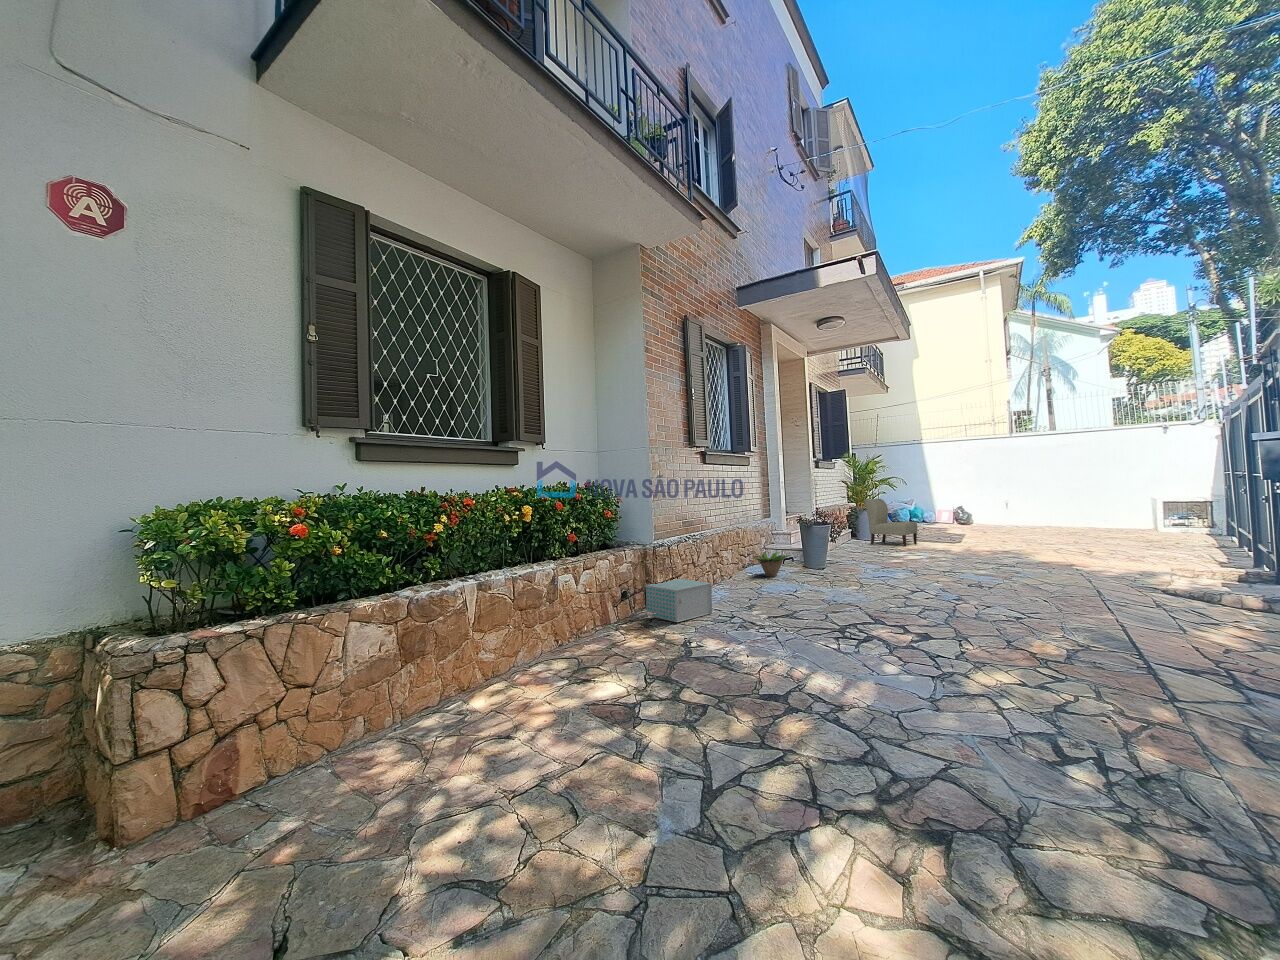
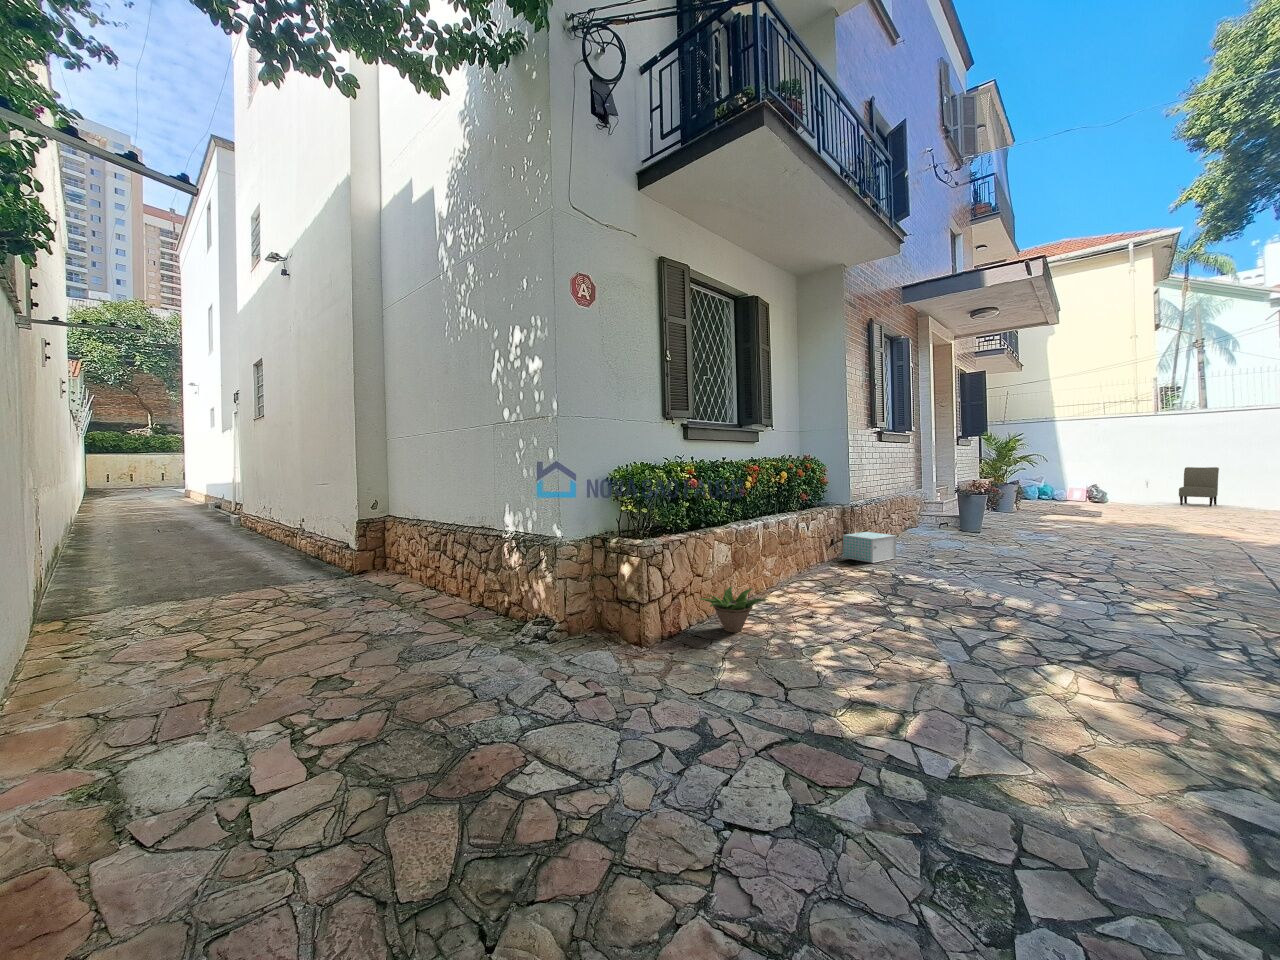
chair: present [864,499,918,546] -> present [1179,467,1219,507]
decorative plant: present [751,552,791,577] -> present [699,586,766,632]

